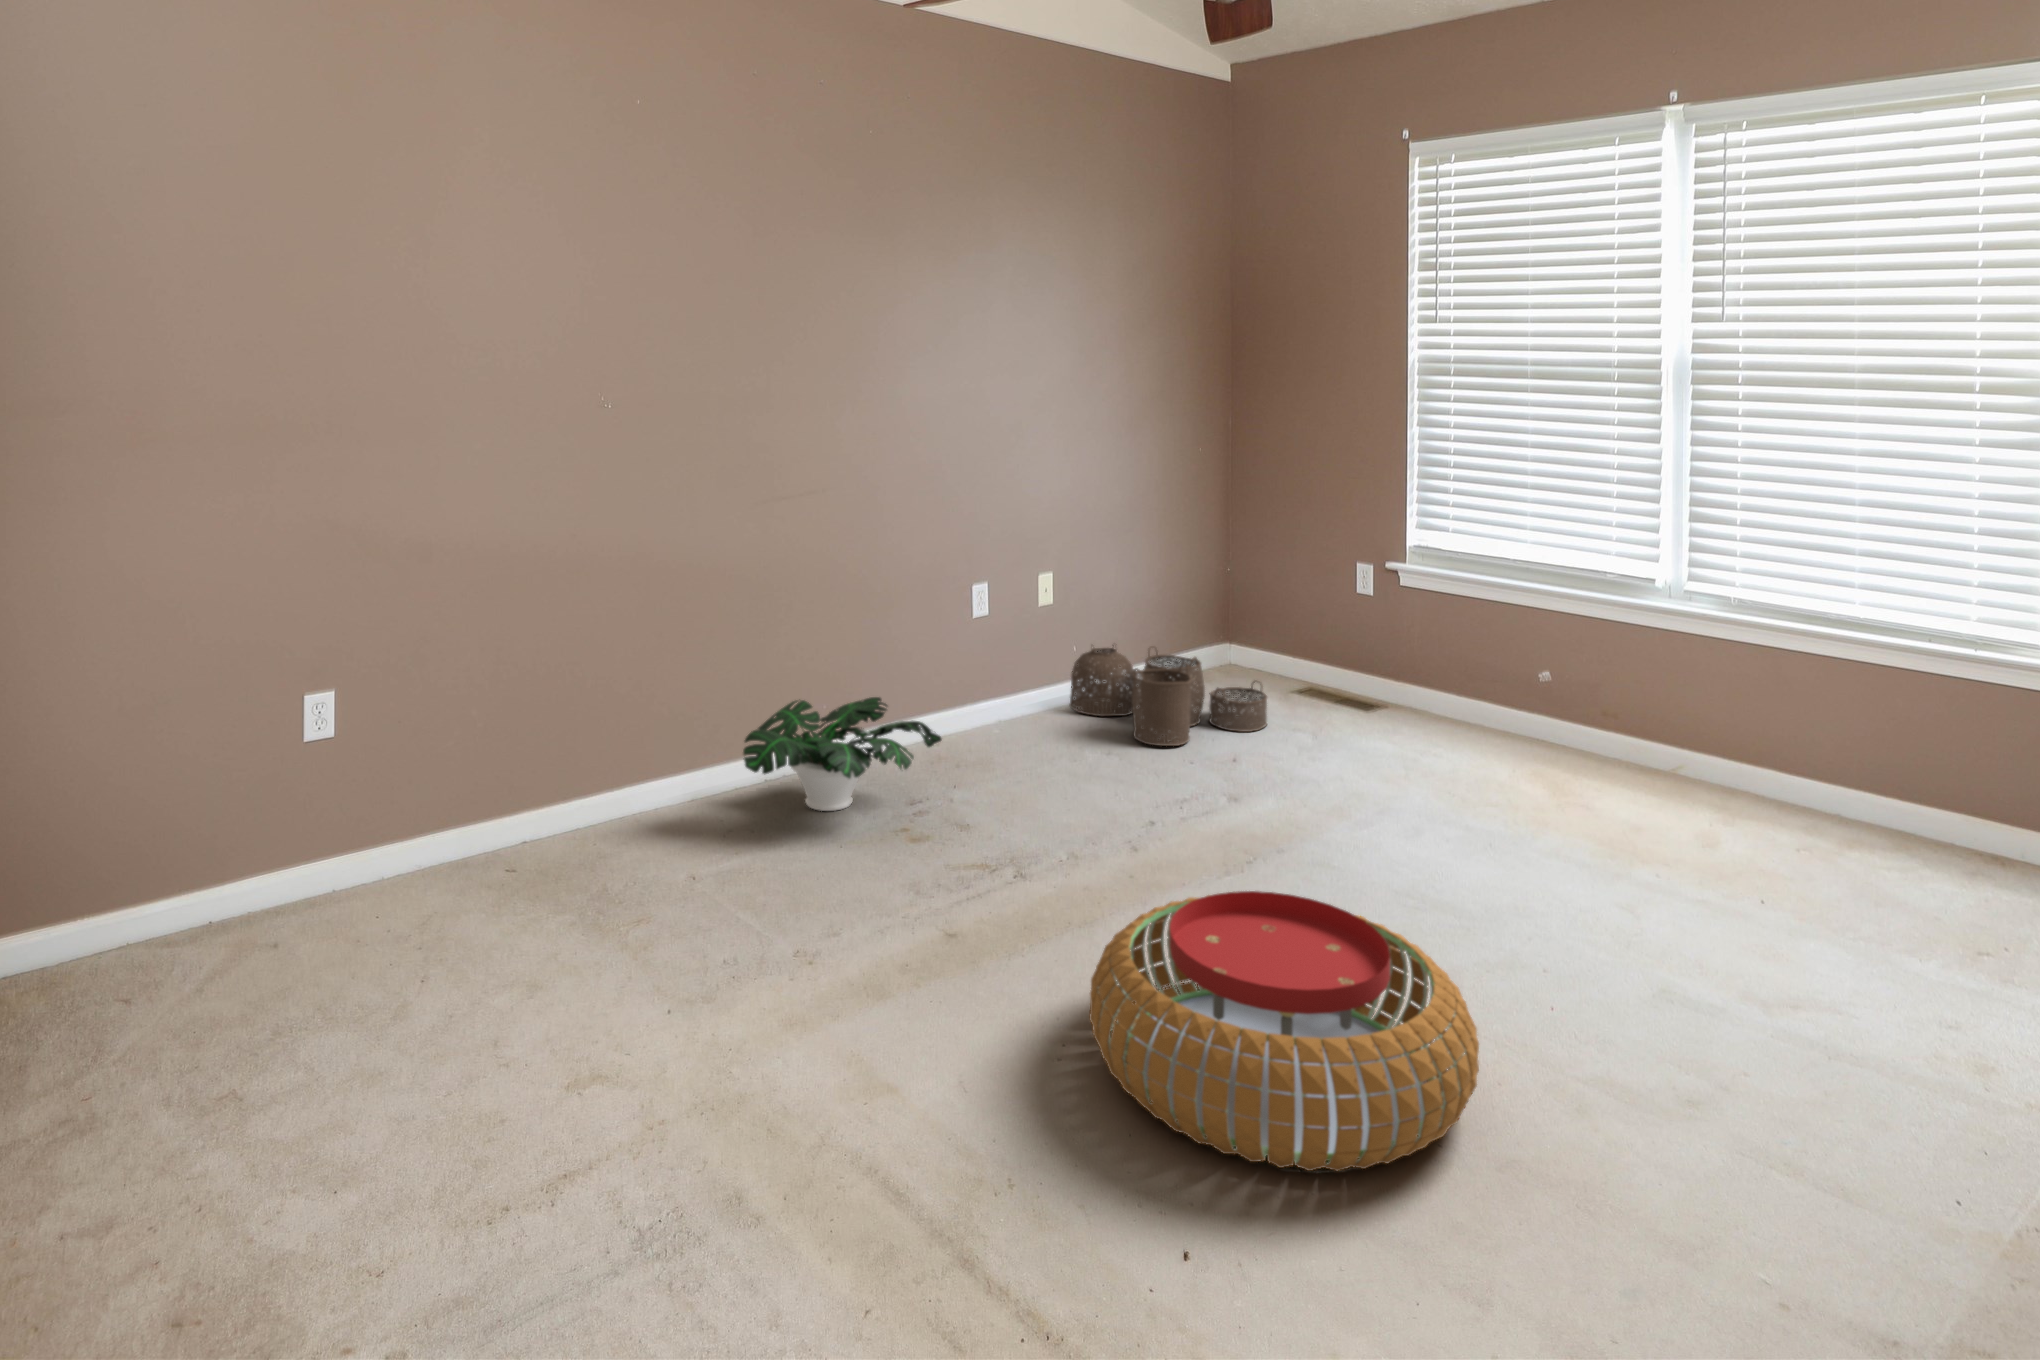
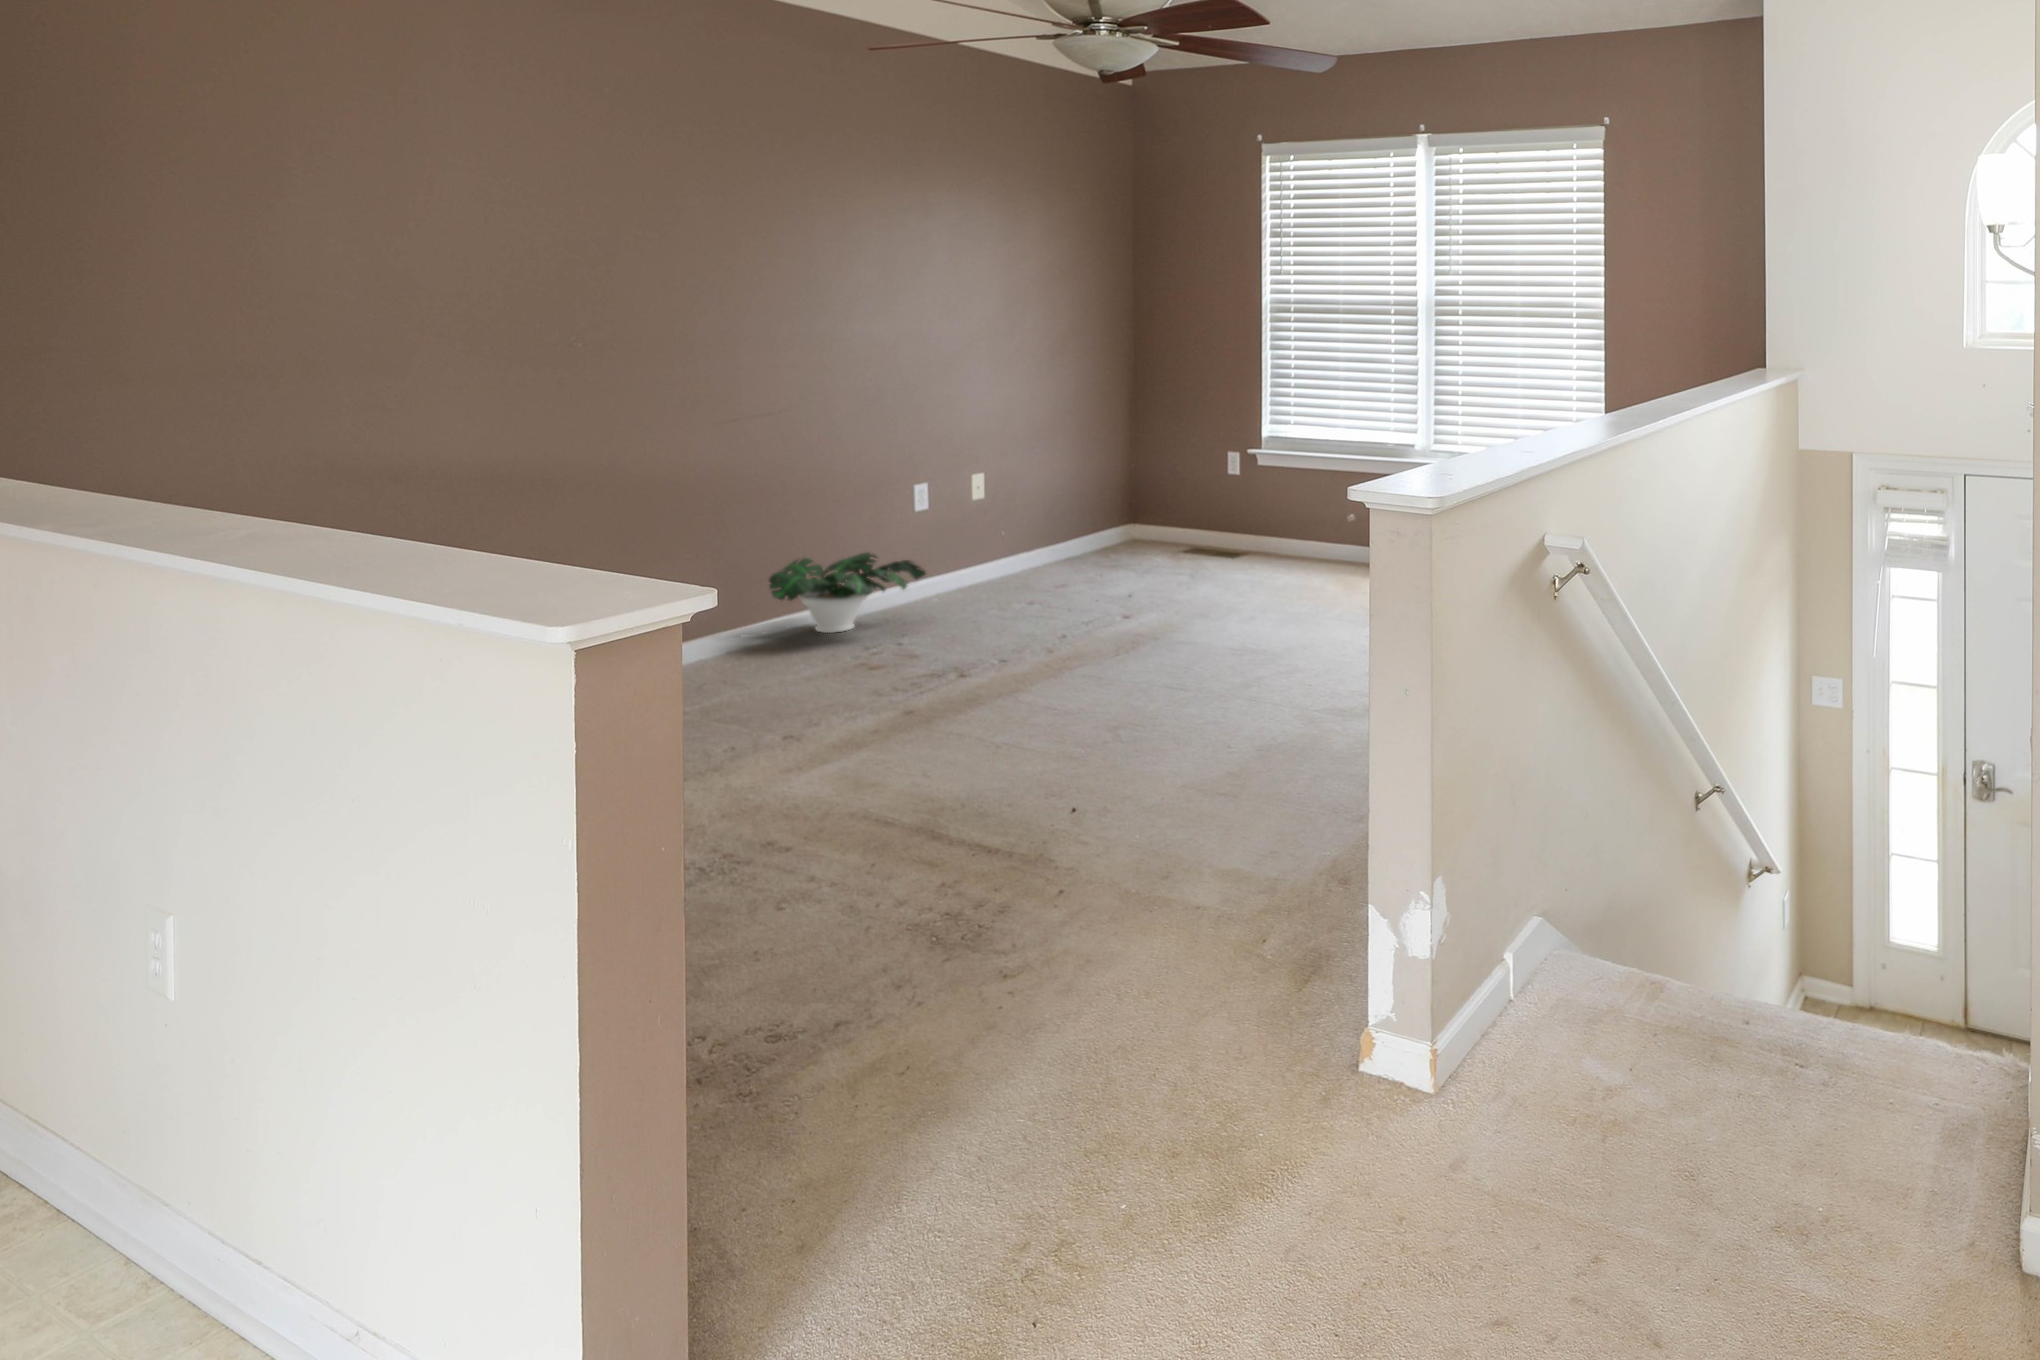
woven basket: present [1070,645,1267,746] -> none [1013,516,1165,580]
pouf: present [1090,891,1479,1171] -> none [1062,601,1282,714]

